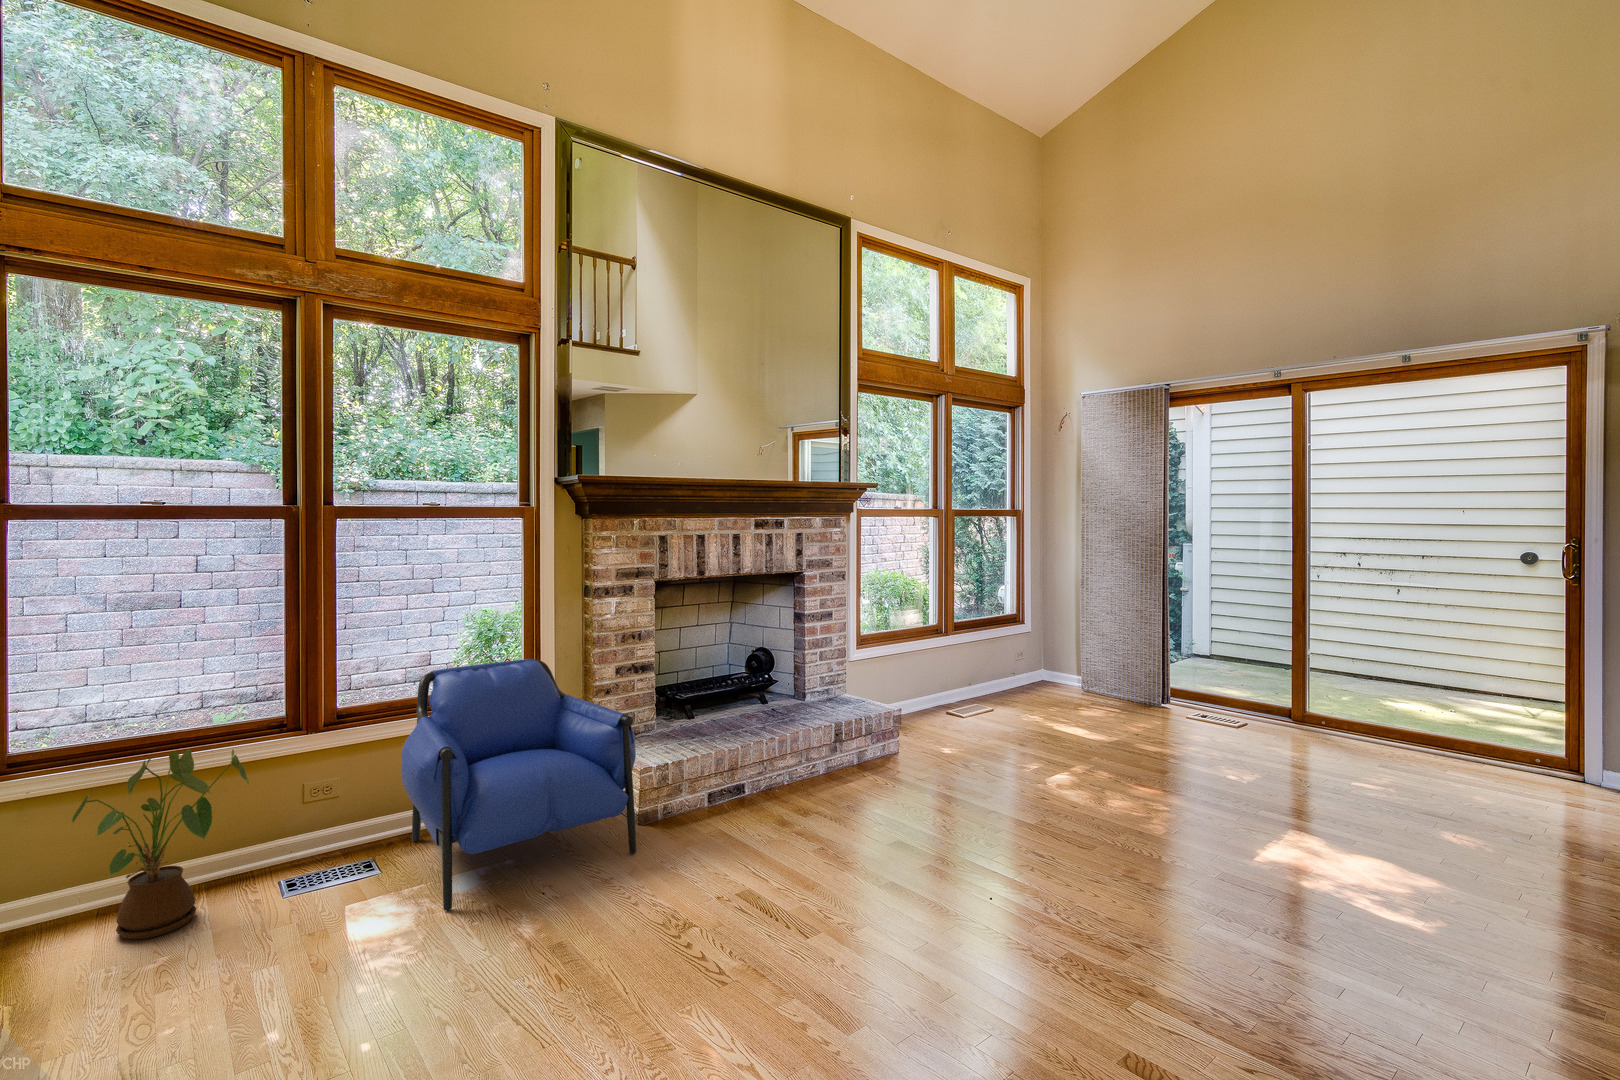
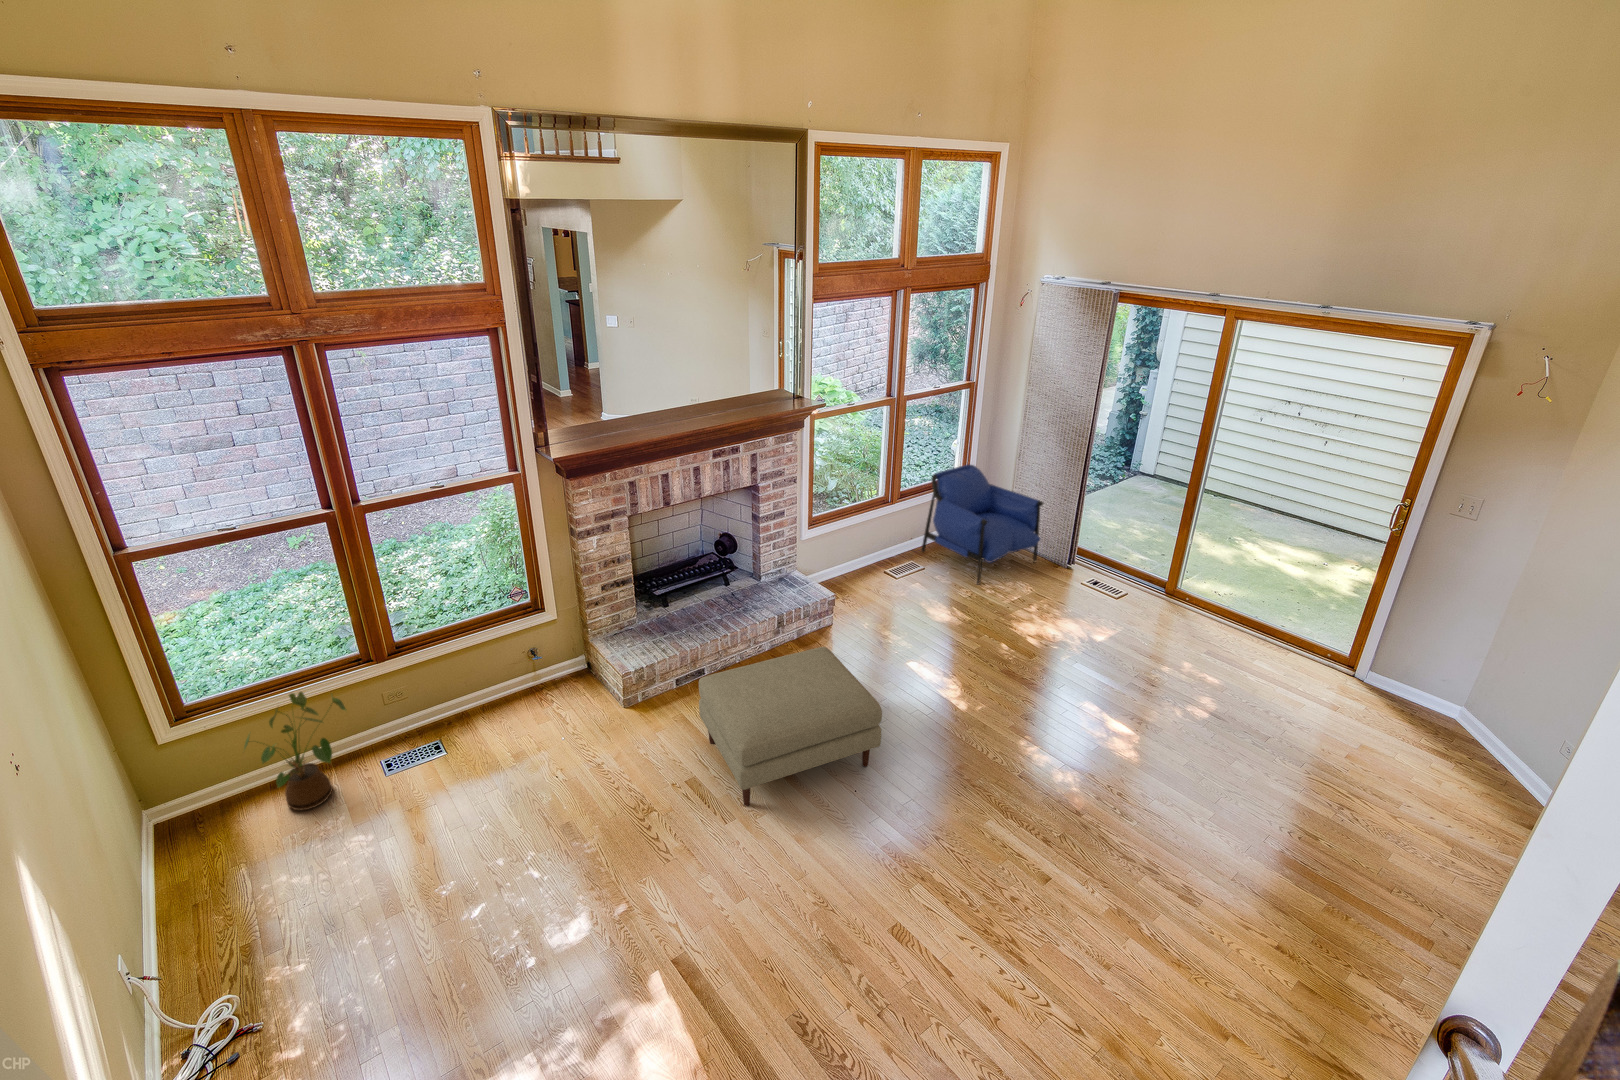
armchair: present [401,659,636,910] -> present [922,464,1043,584]
ottoman: none [750,723,1013,917] -> present [699,647,882,806]

